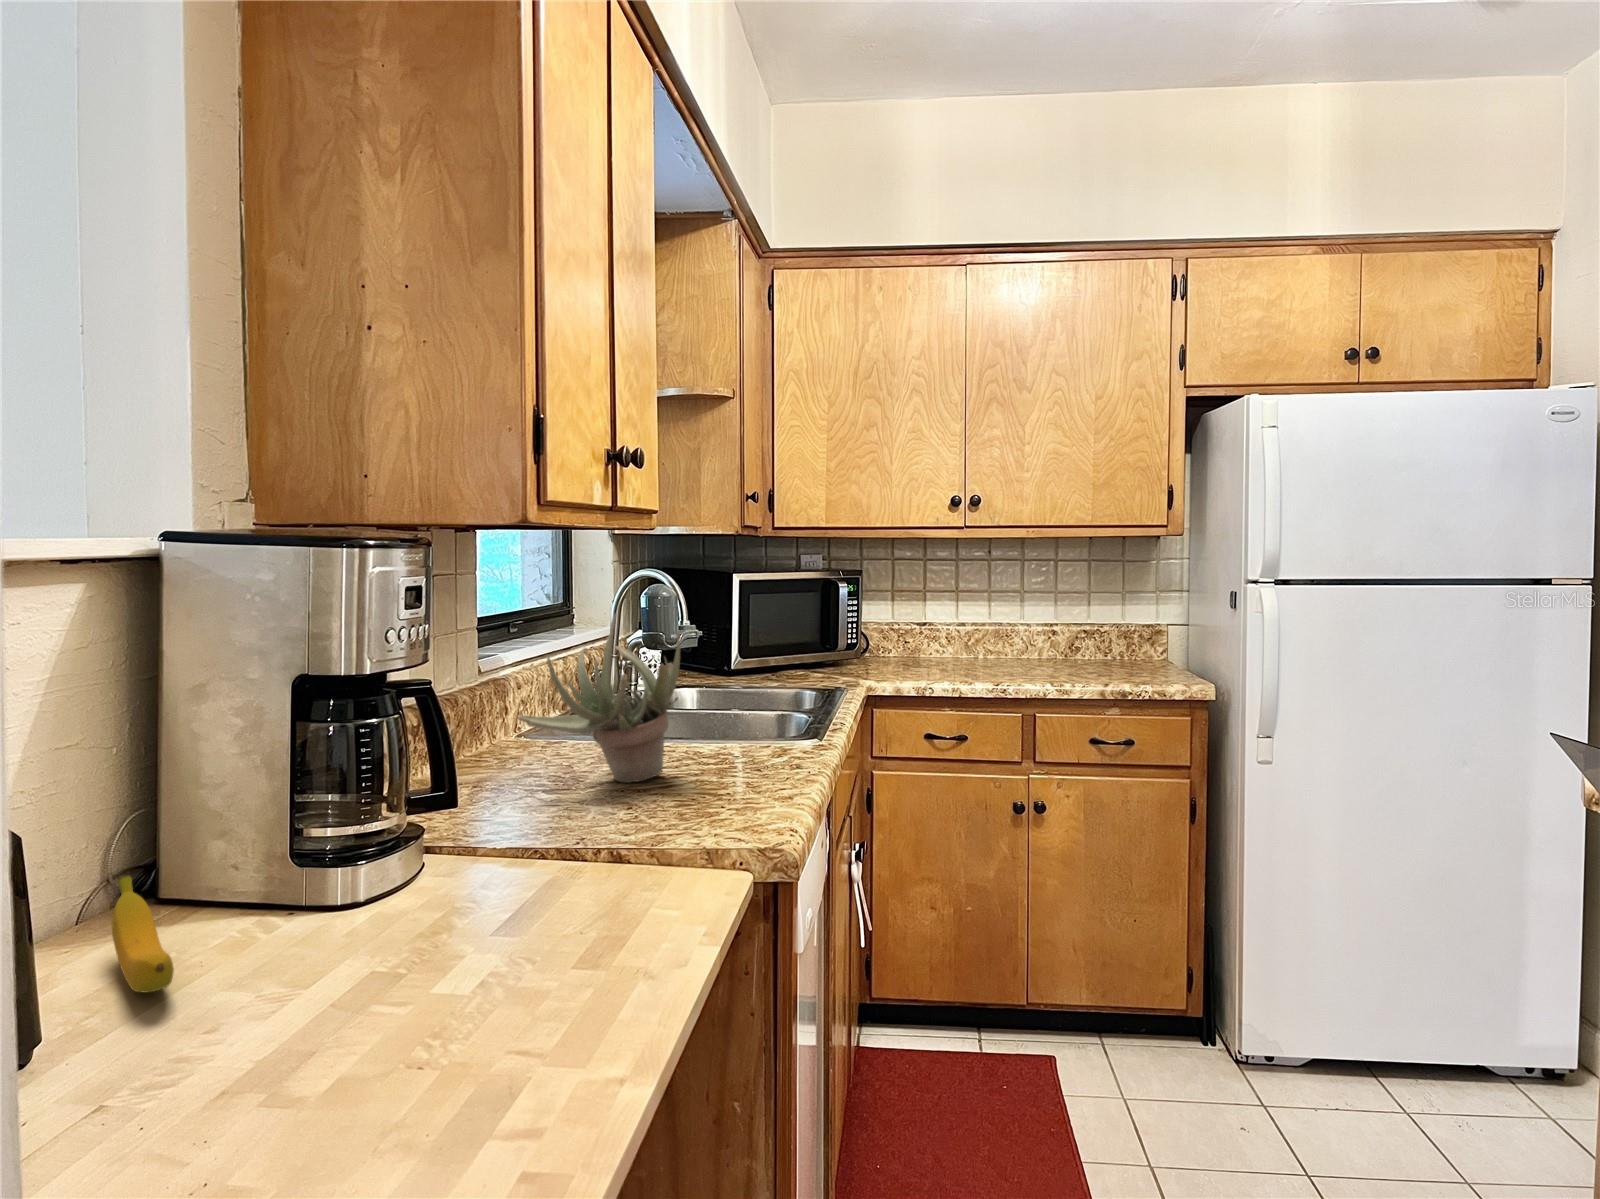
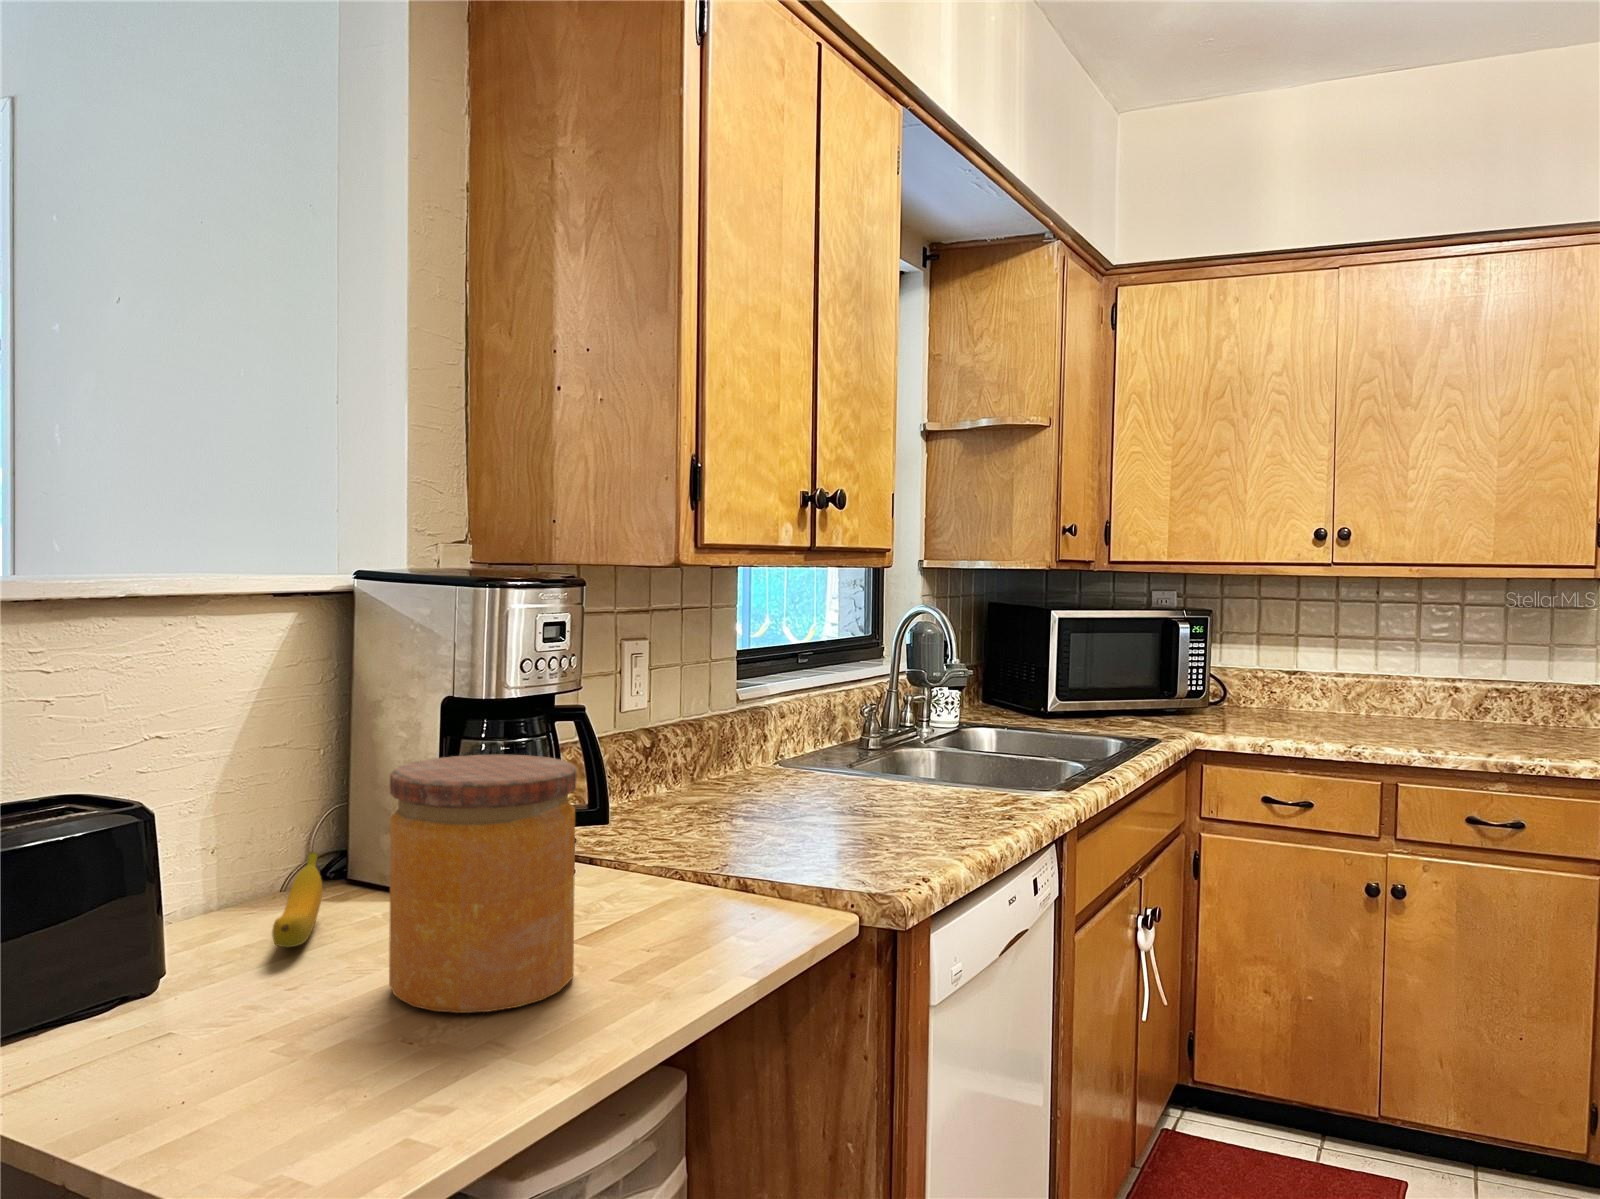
succulent plant: present [518,614,680,783] -> none [716,651,880,817]
jar: none [322,734,541,1032] -> present [389,755,576,1013]

